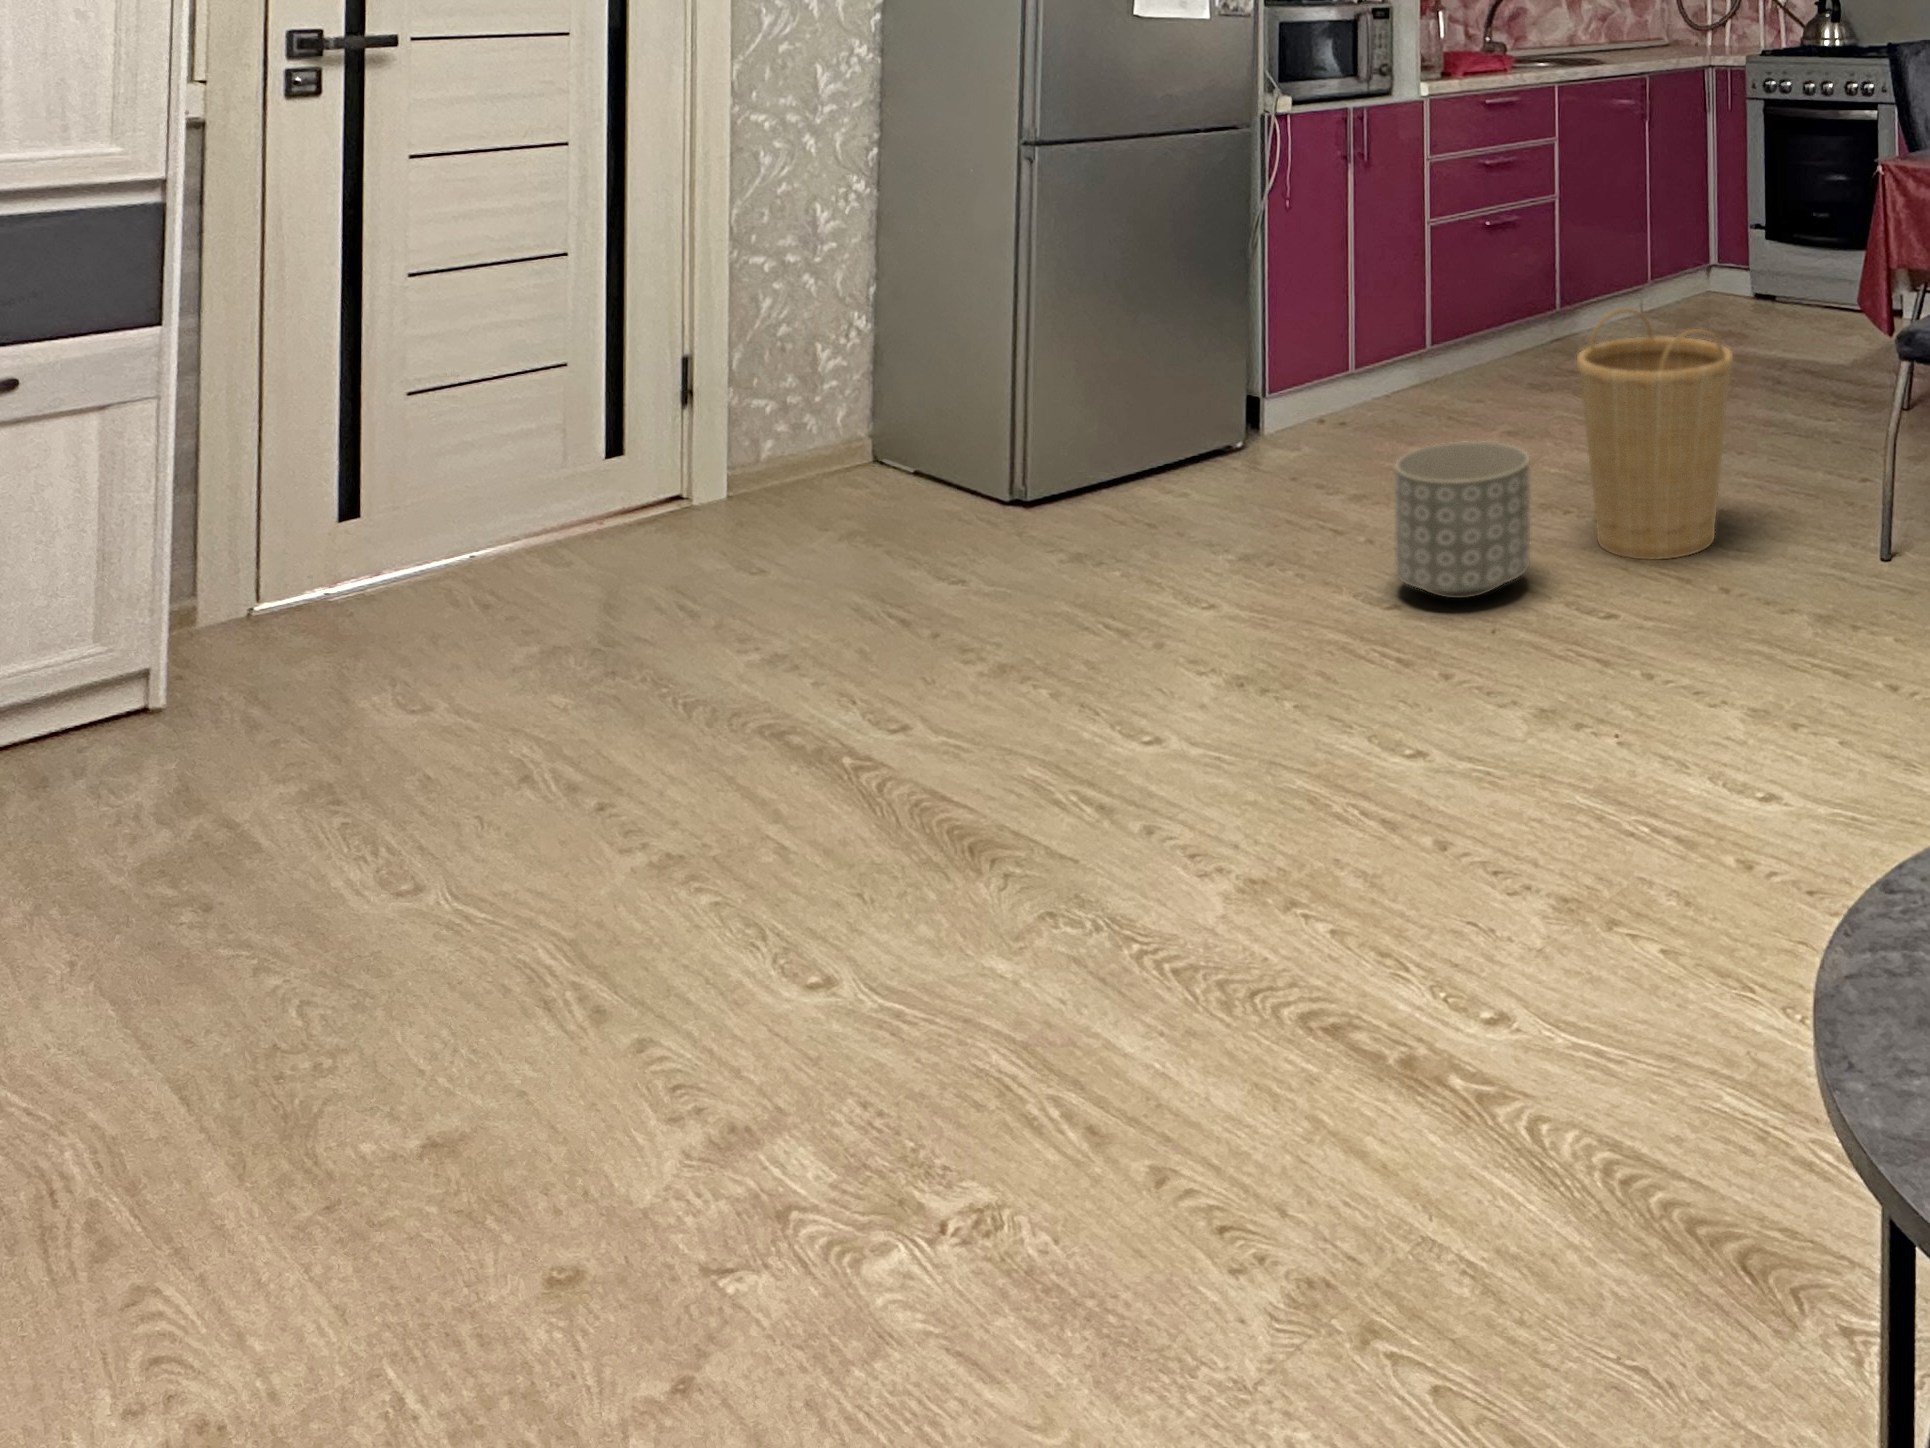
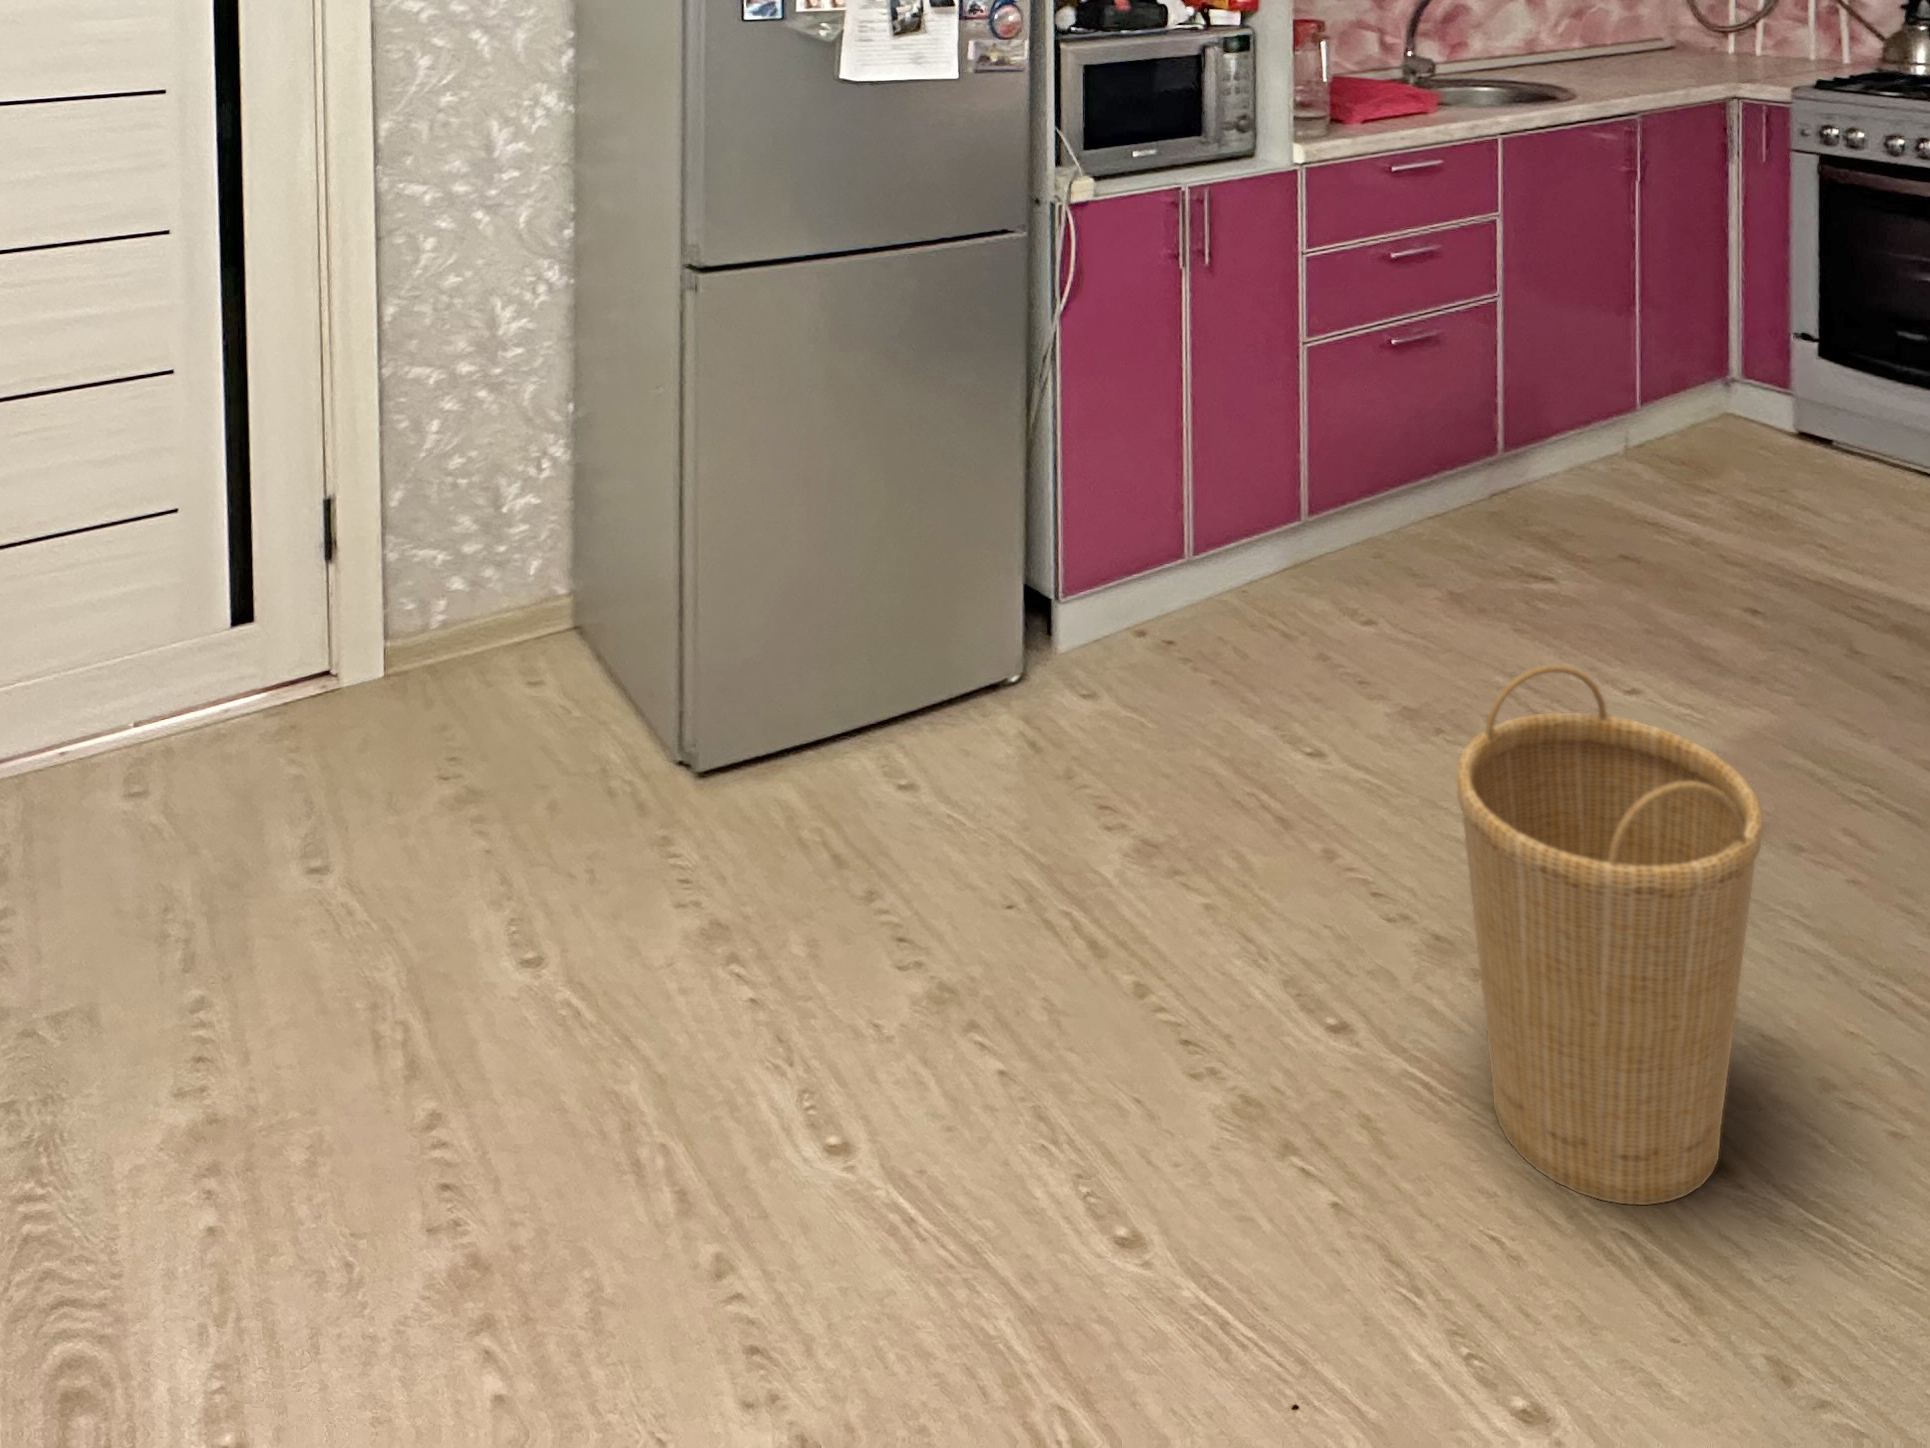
planter: present [1395,441,1530,598] -> none [1105,904,1348,1269]

